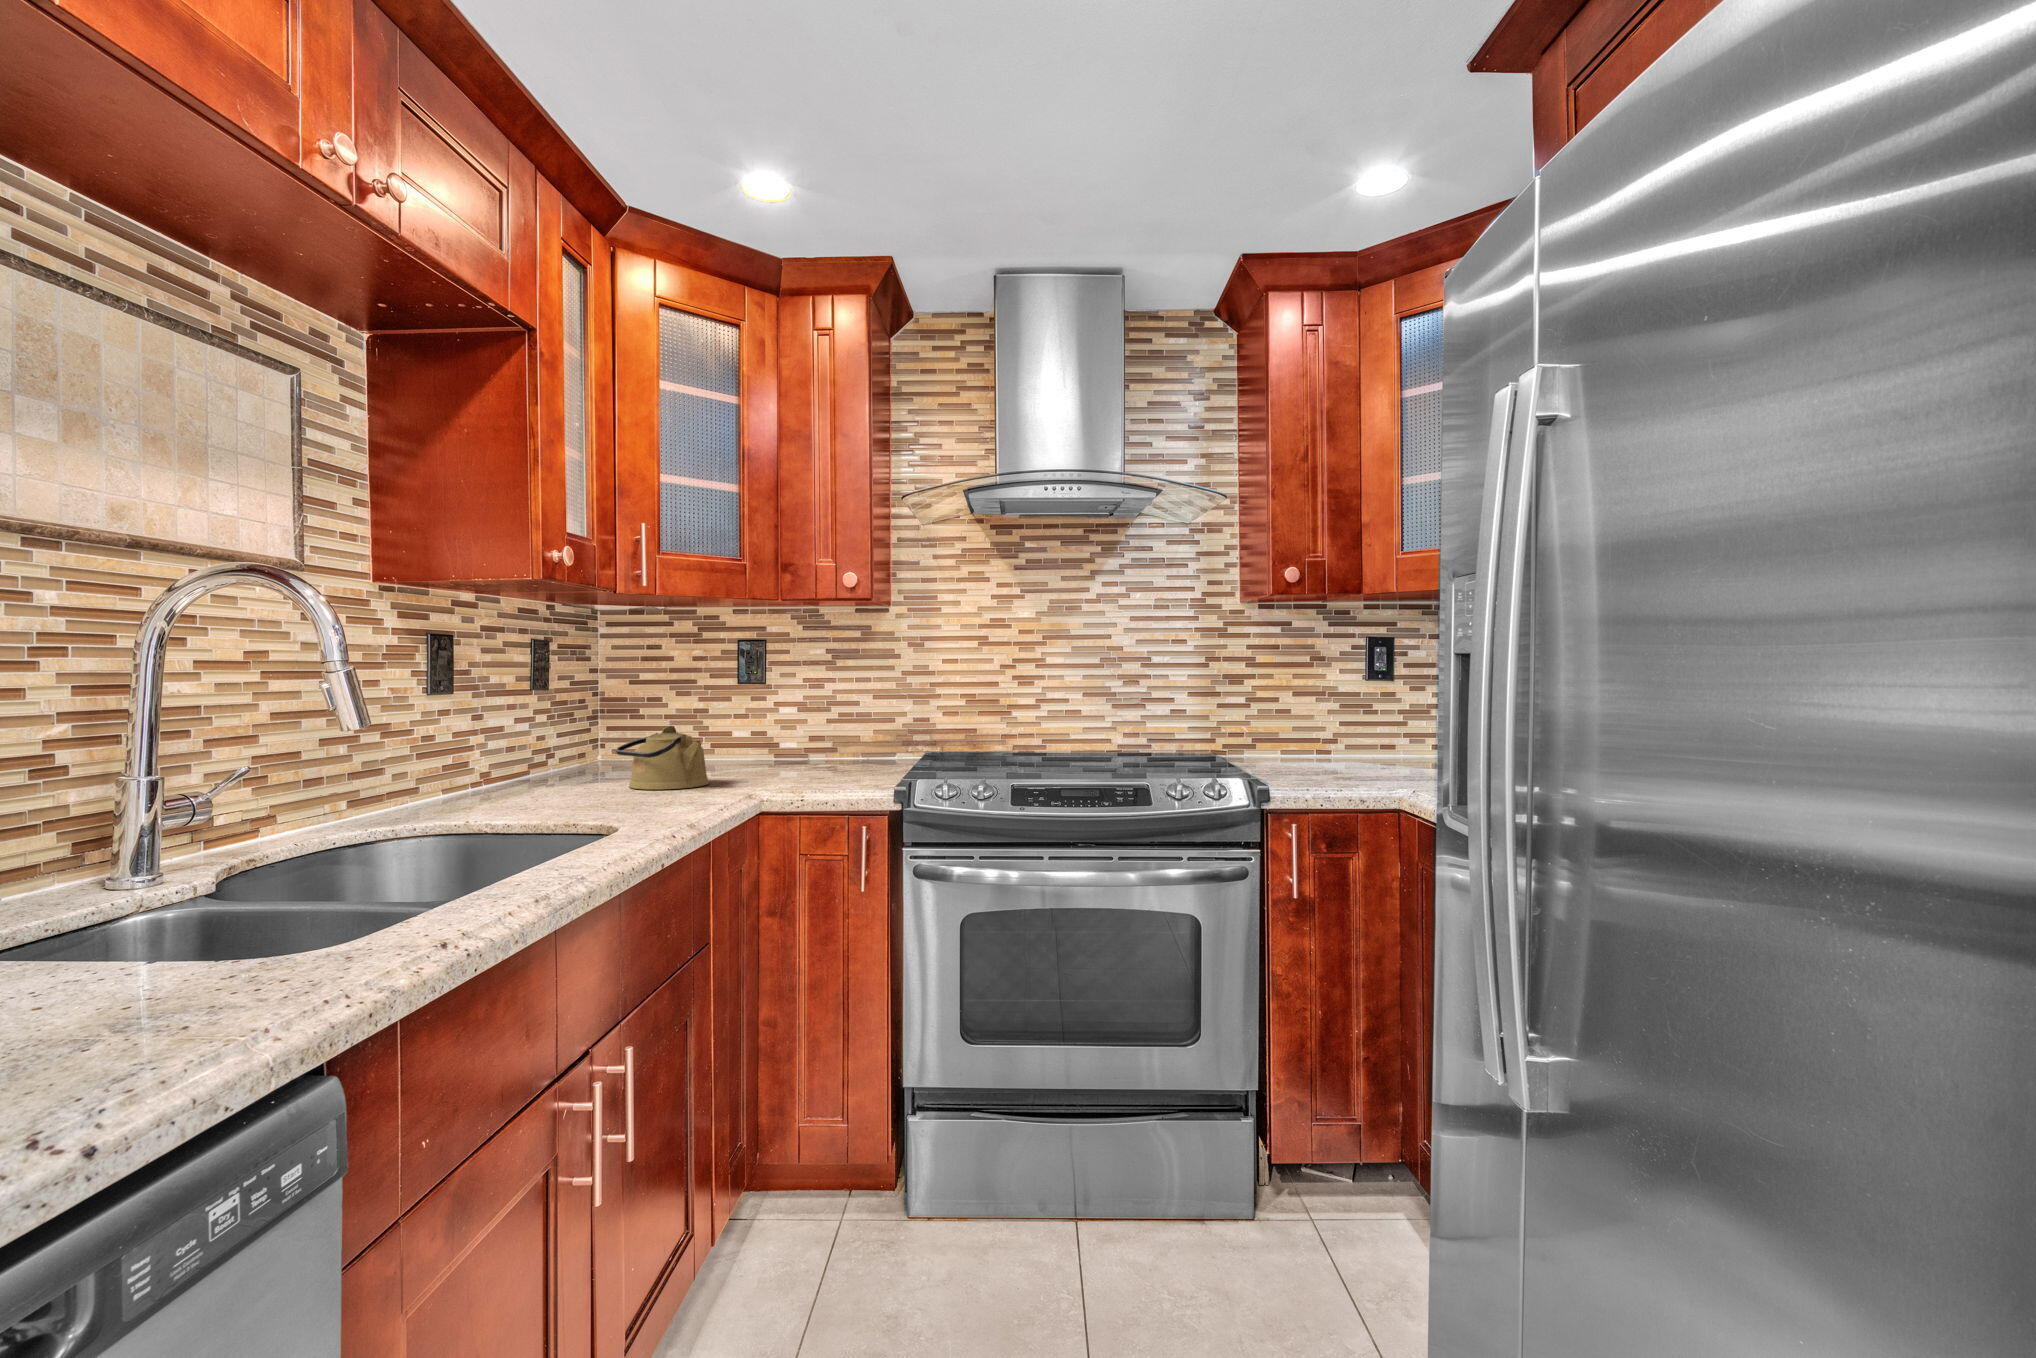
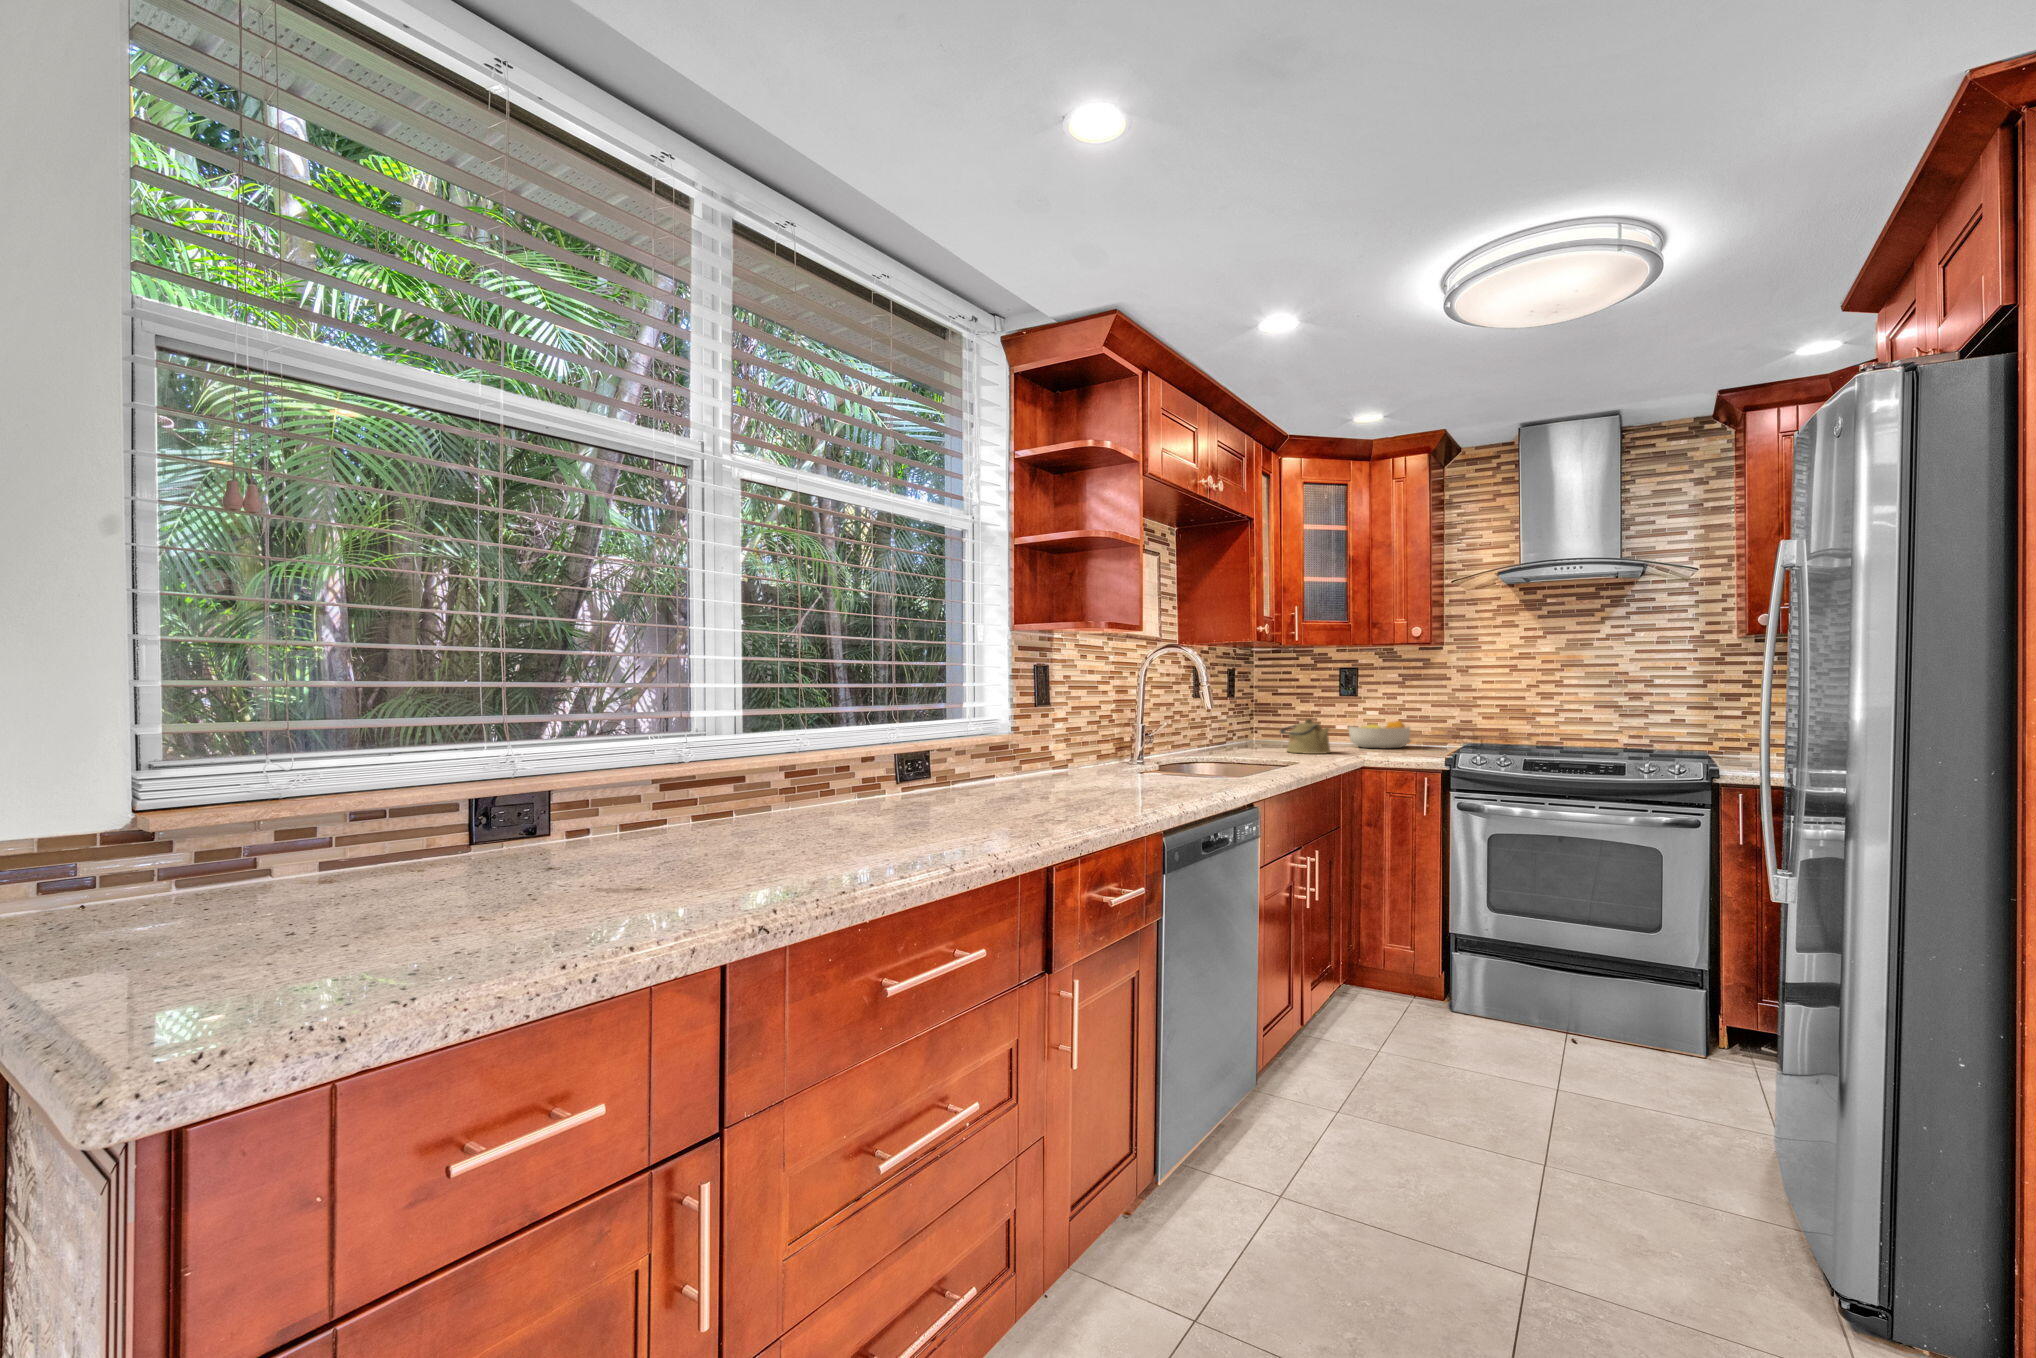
fruit bowl: none [750,715,849,767] -> present [1349,721,1411,748]

